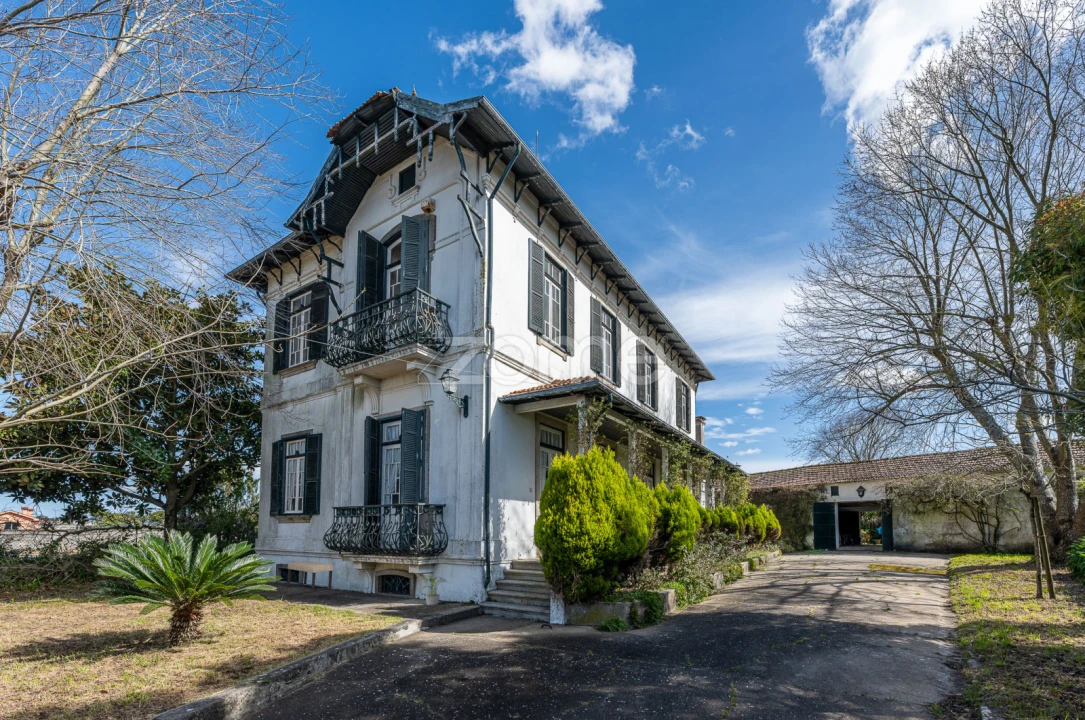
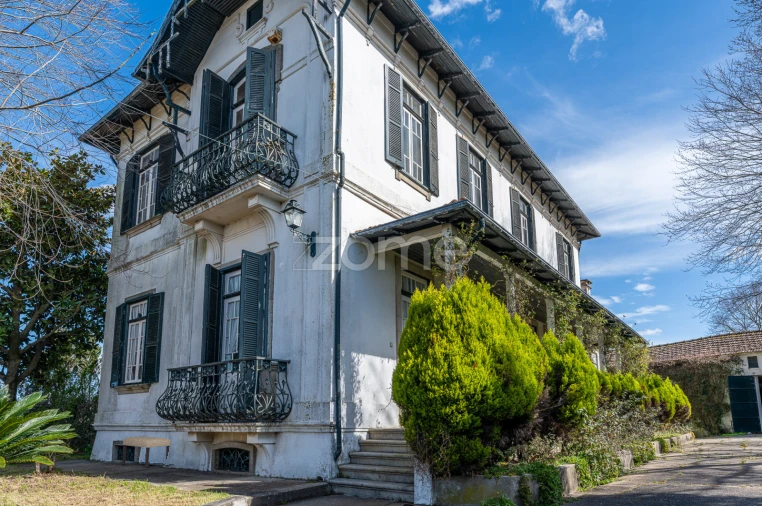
potted plant: present [422,576,445,605] -> none [253,445,292,481]

